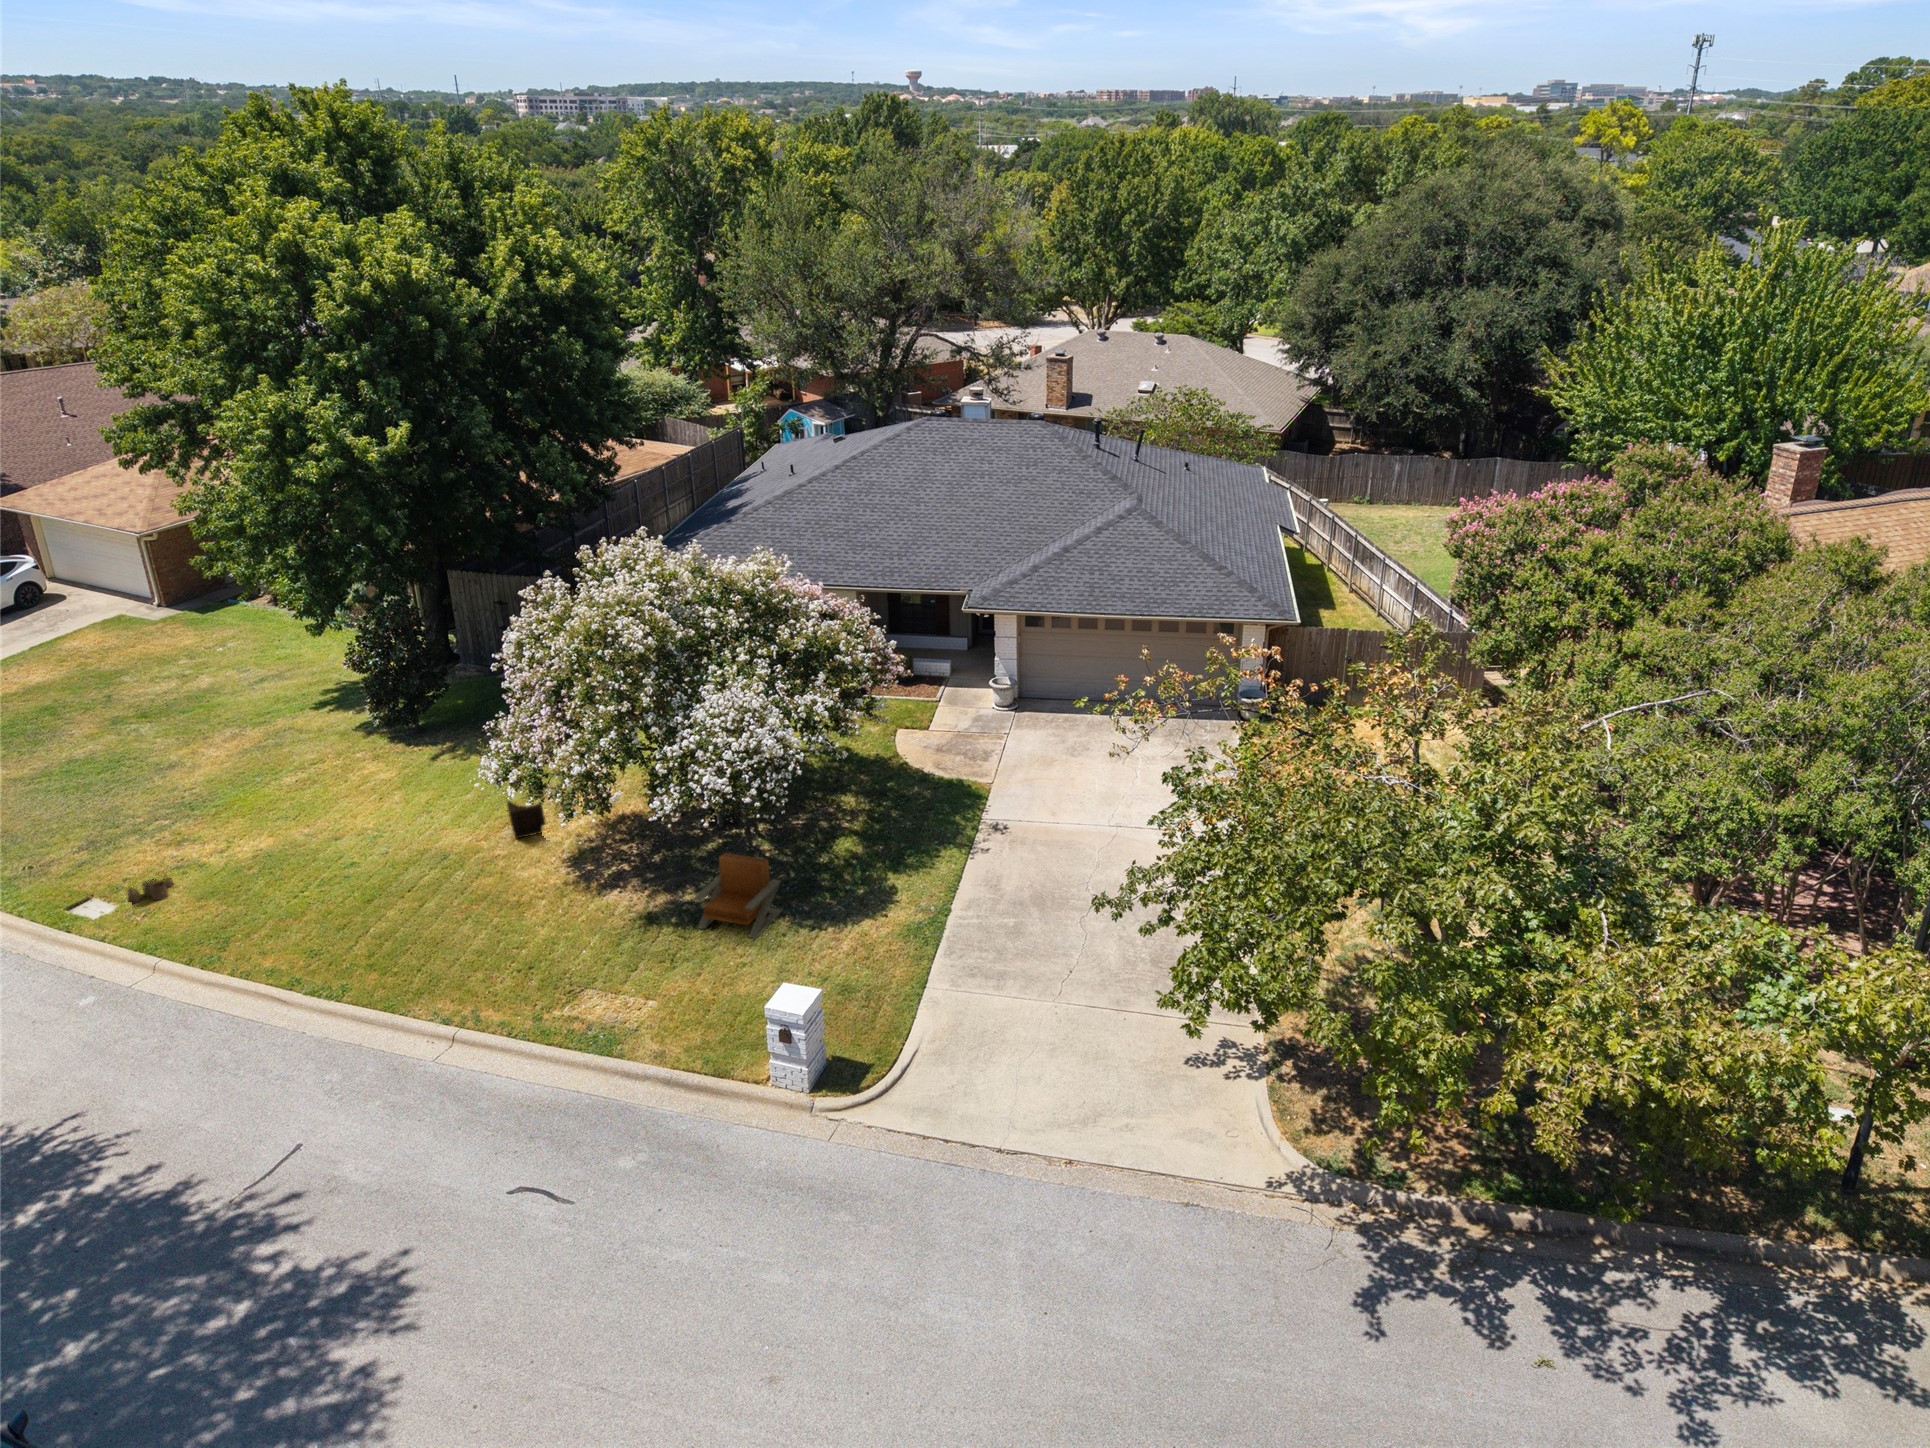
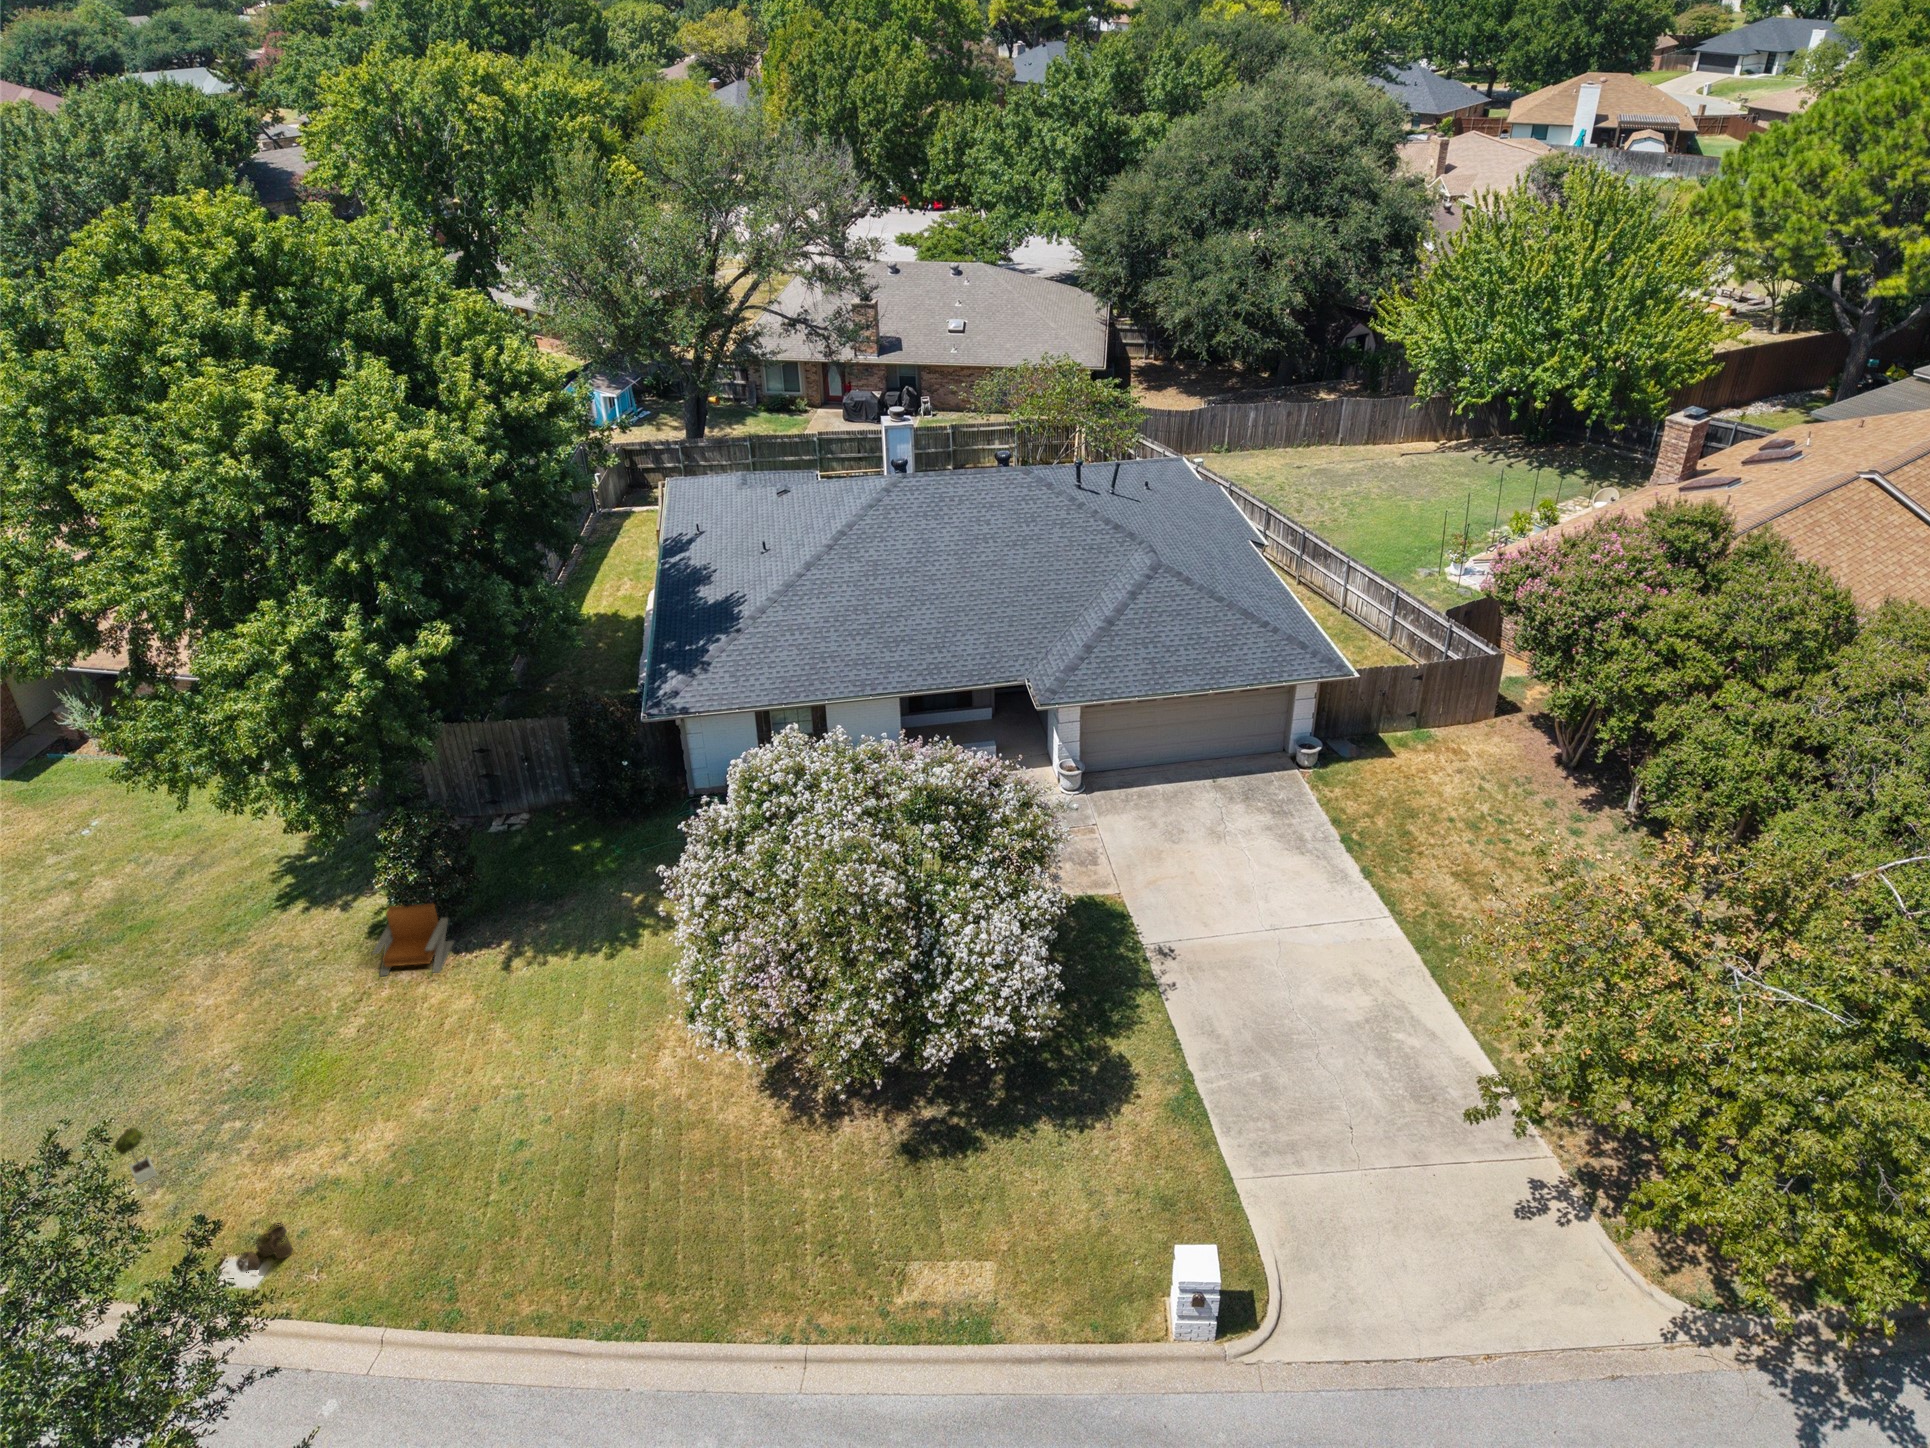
potted tree: none [91,794,125,844] -> present [114,1128,156,1184]
wooden crate: present [507,801,546,839] -> none [646,1015,698,1074]
lounge chair: present [694,853,782,938] -> present [373,904,454,976]

